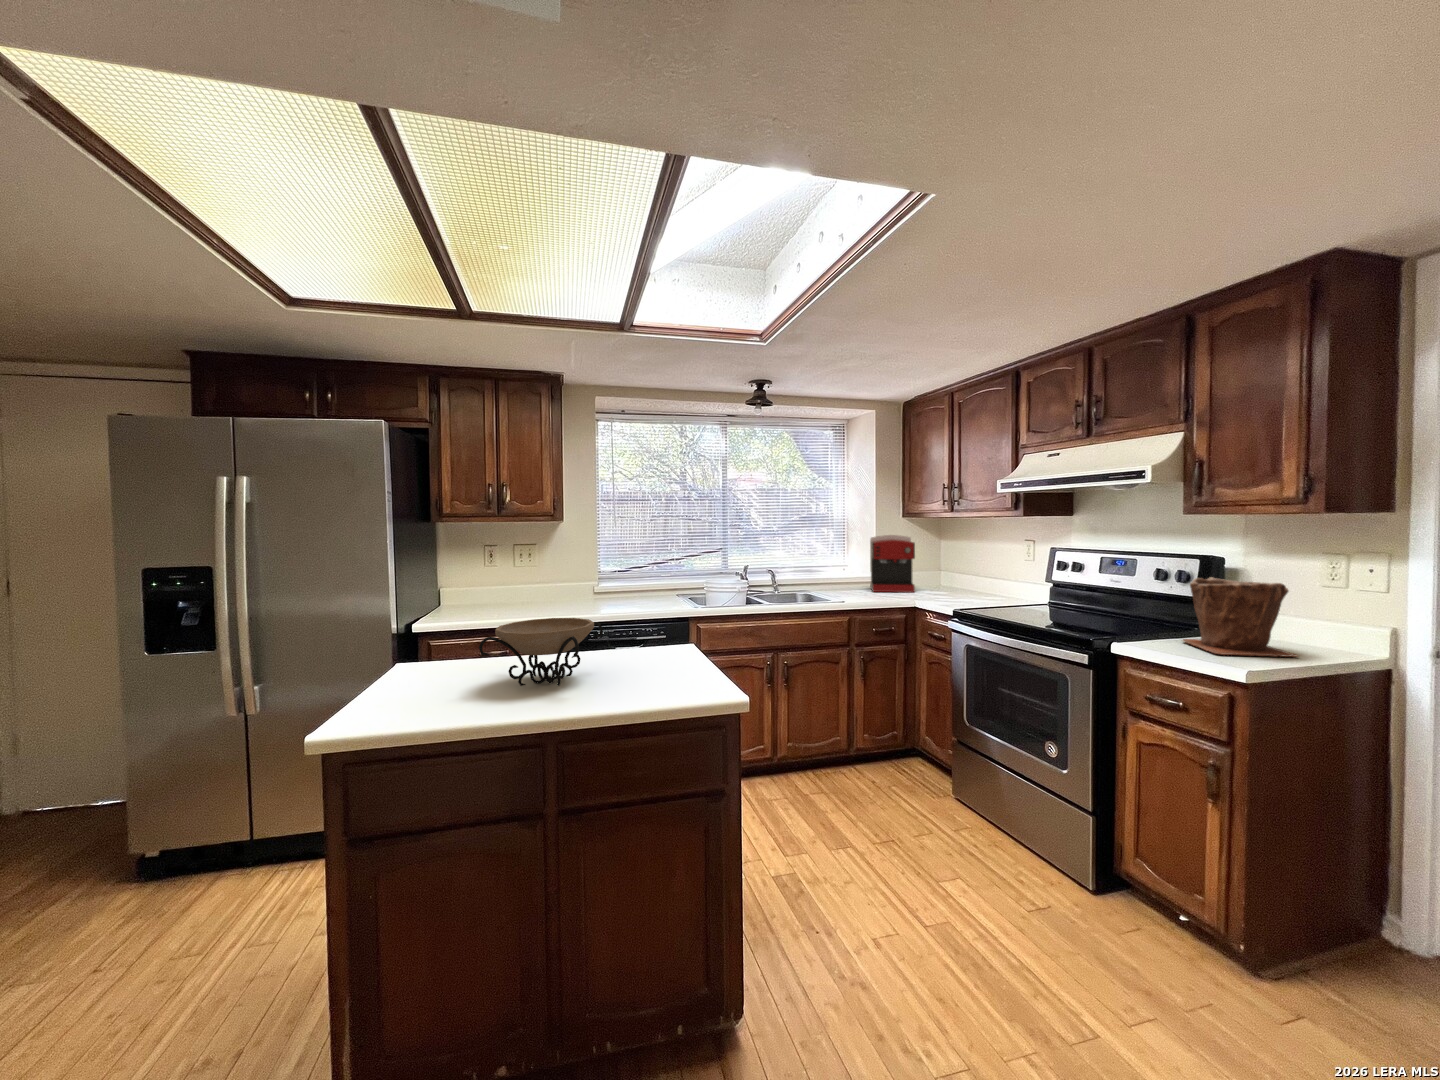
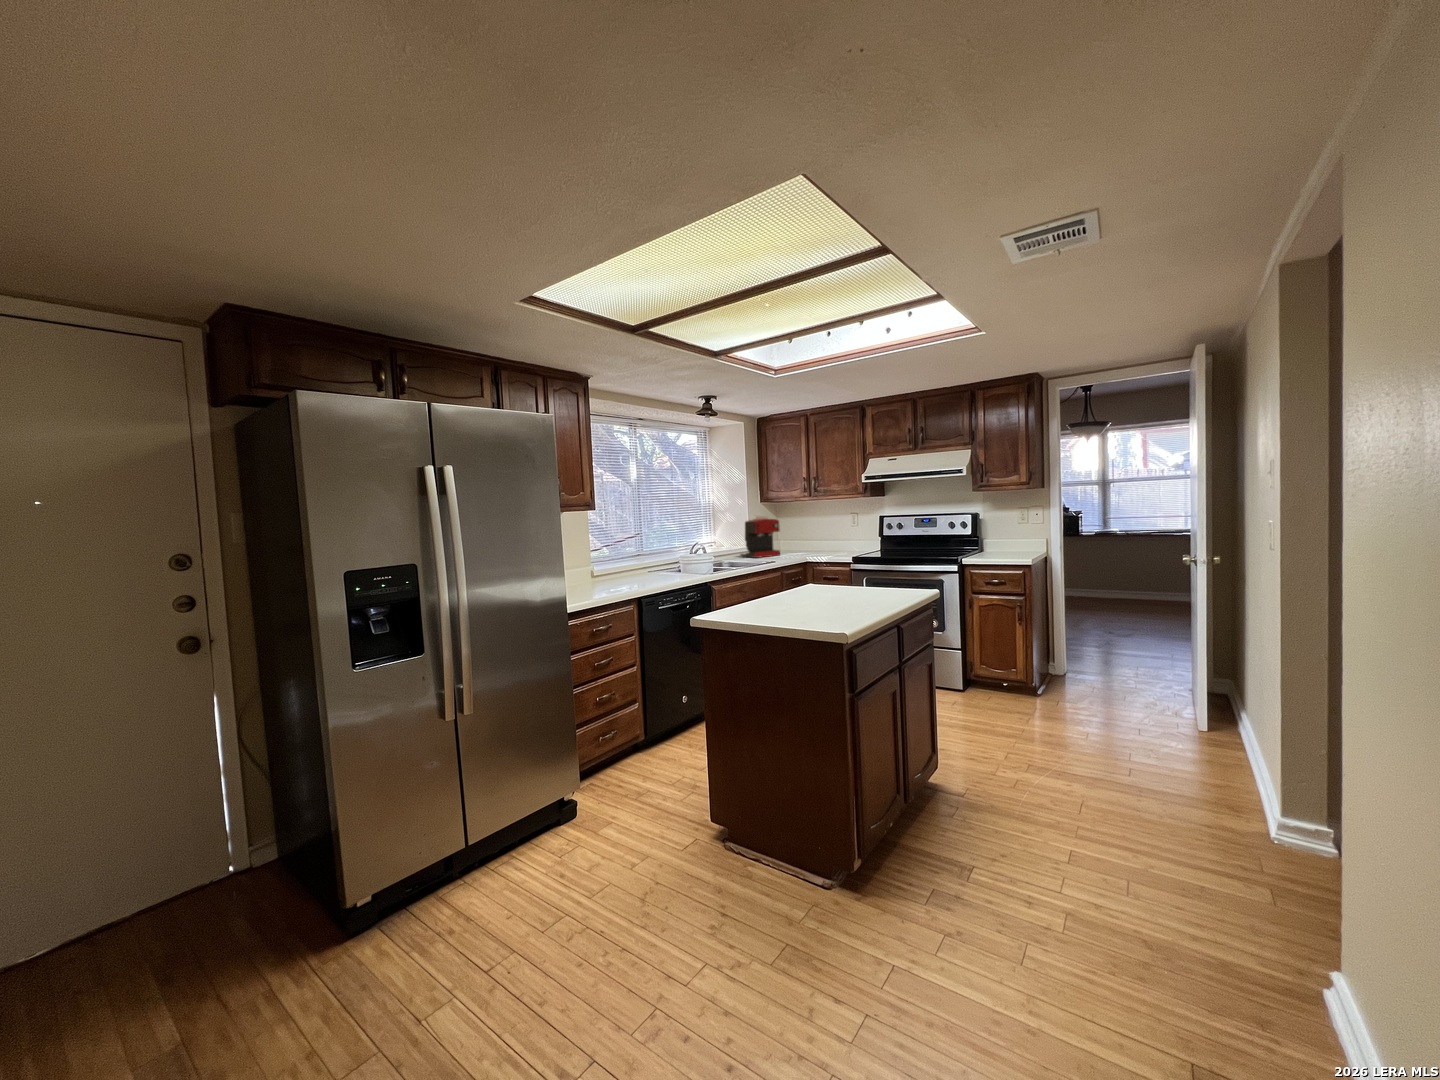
plant pot: present [1183,577,1297,657] -> none [983,521,1032,556]
decorative bowl: present [479,618,603,686] -> none [787,564,874,606]

